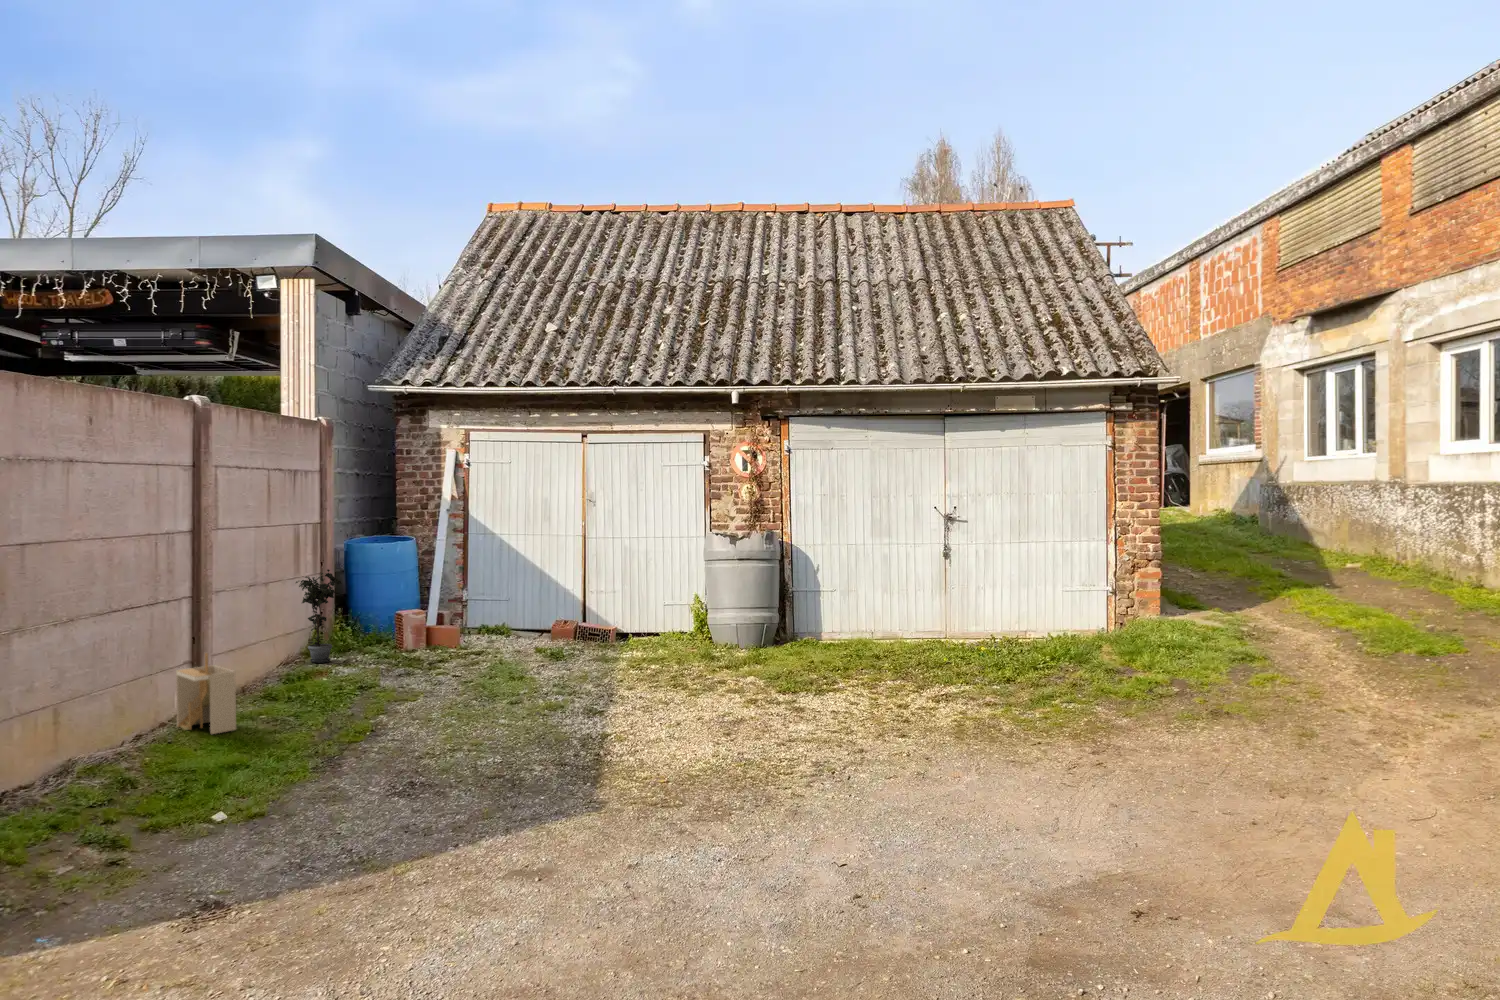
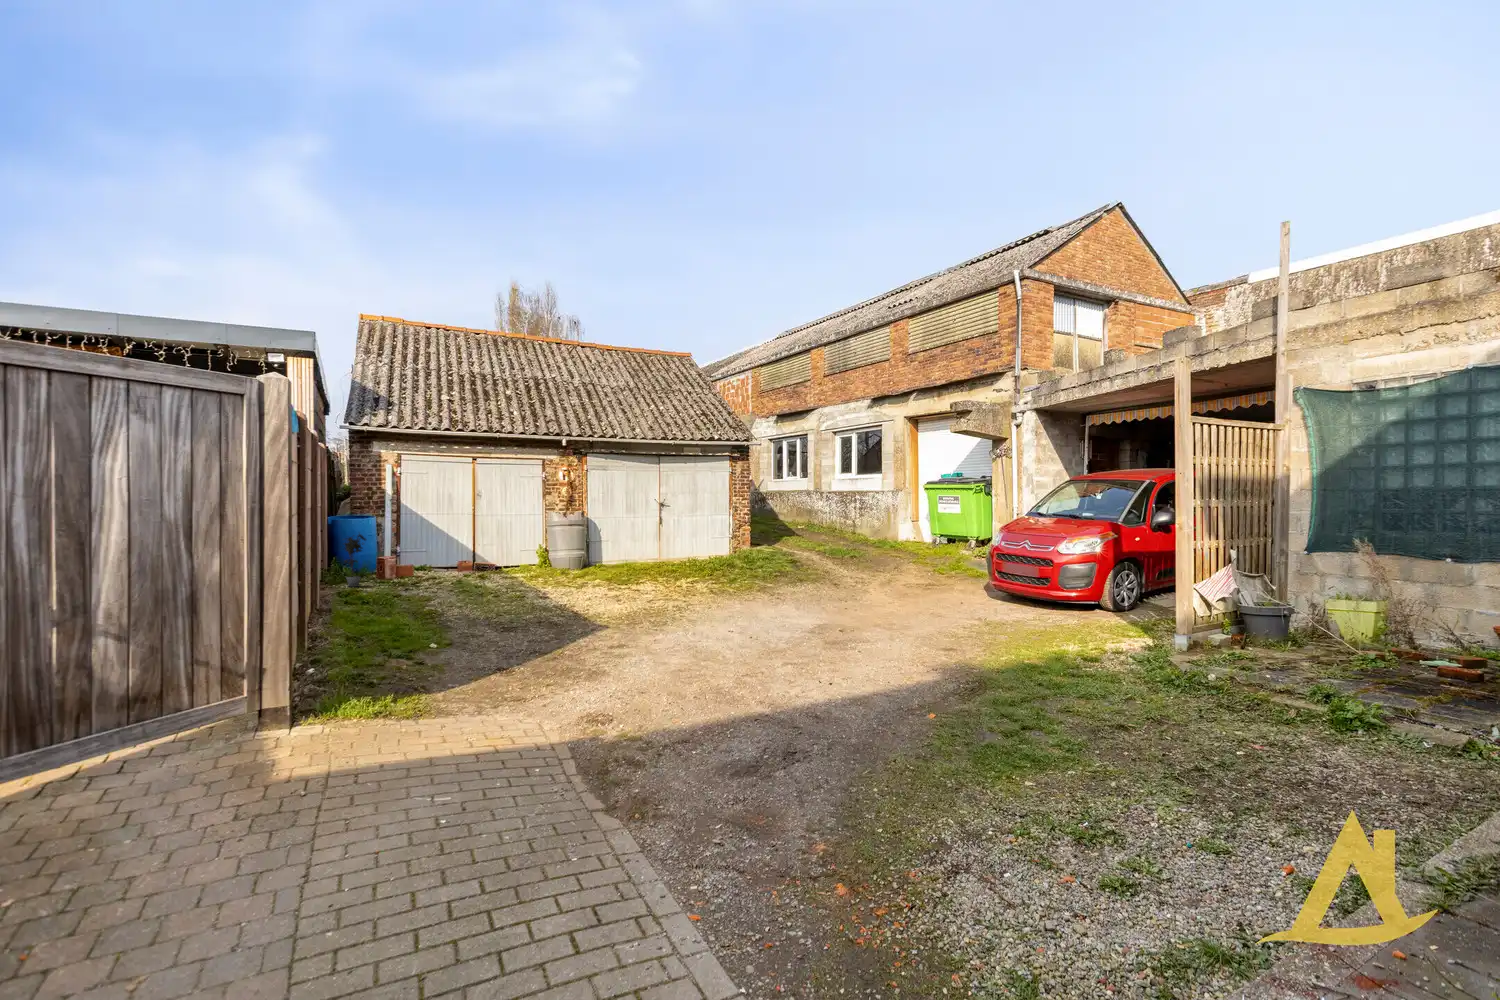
storage bin: present [176,653,236,734] -> none [362,566,400,608]

